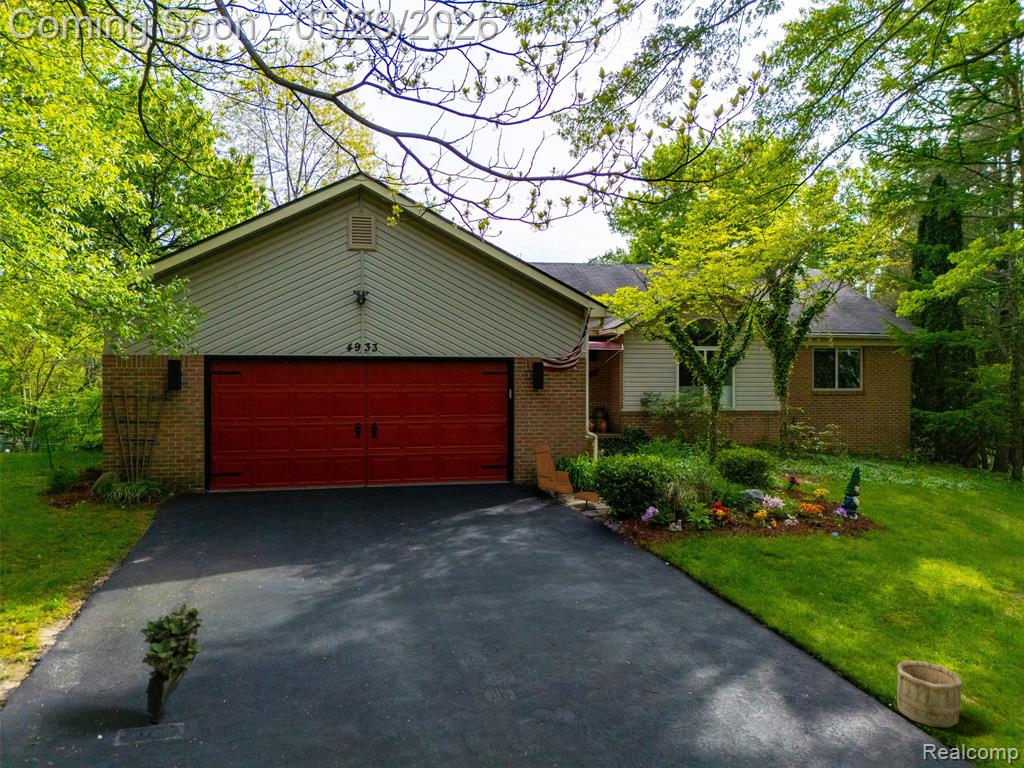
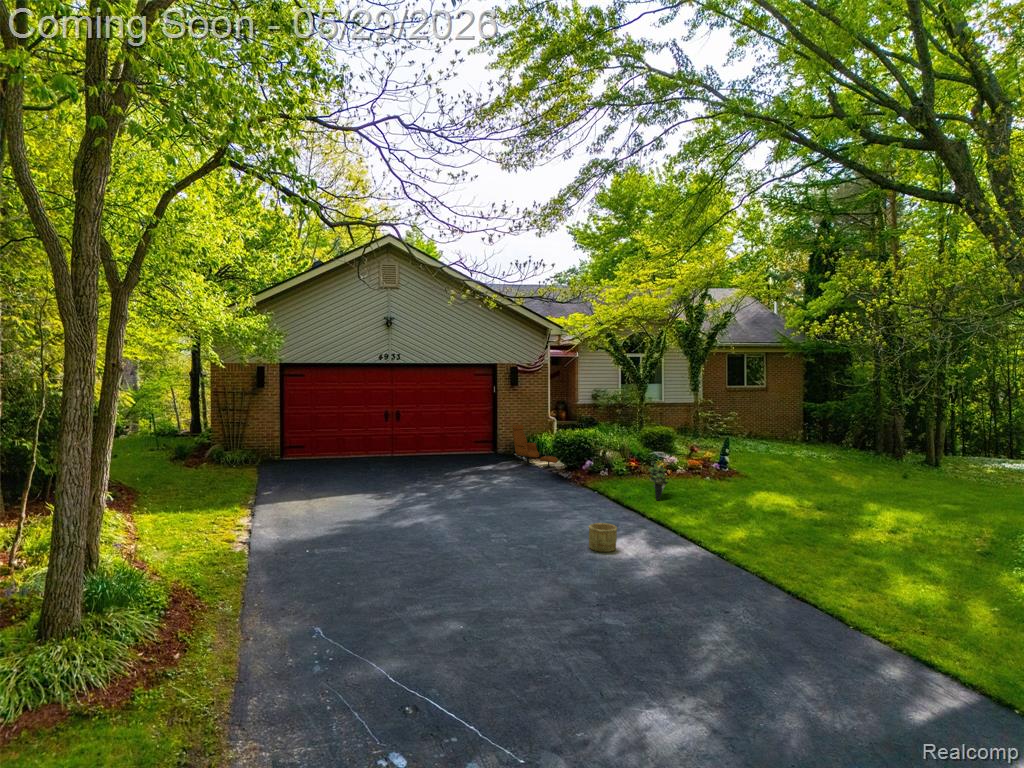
potted plant: present [141,603,204,723] -> present [649,464,668,500]
wooden bucket: present [897,660,963,728] -> present [589,523,618,552]

